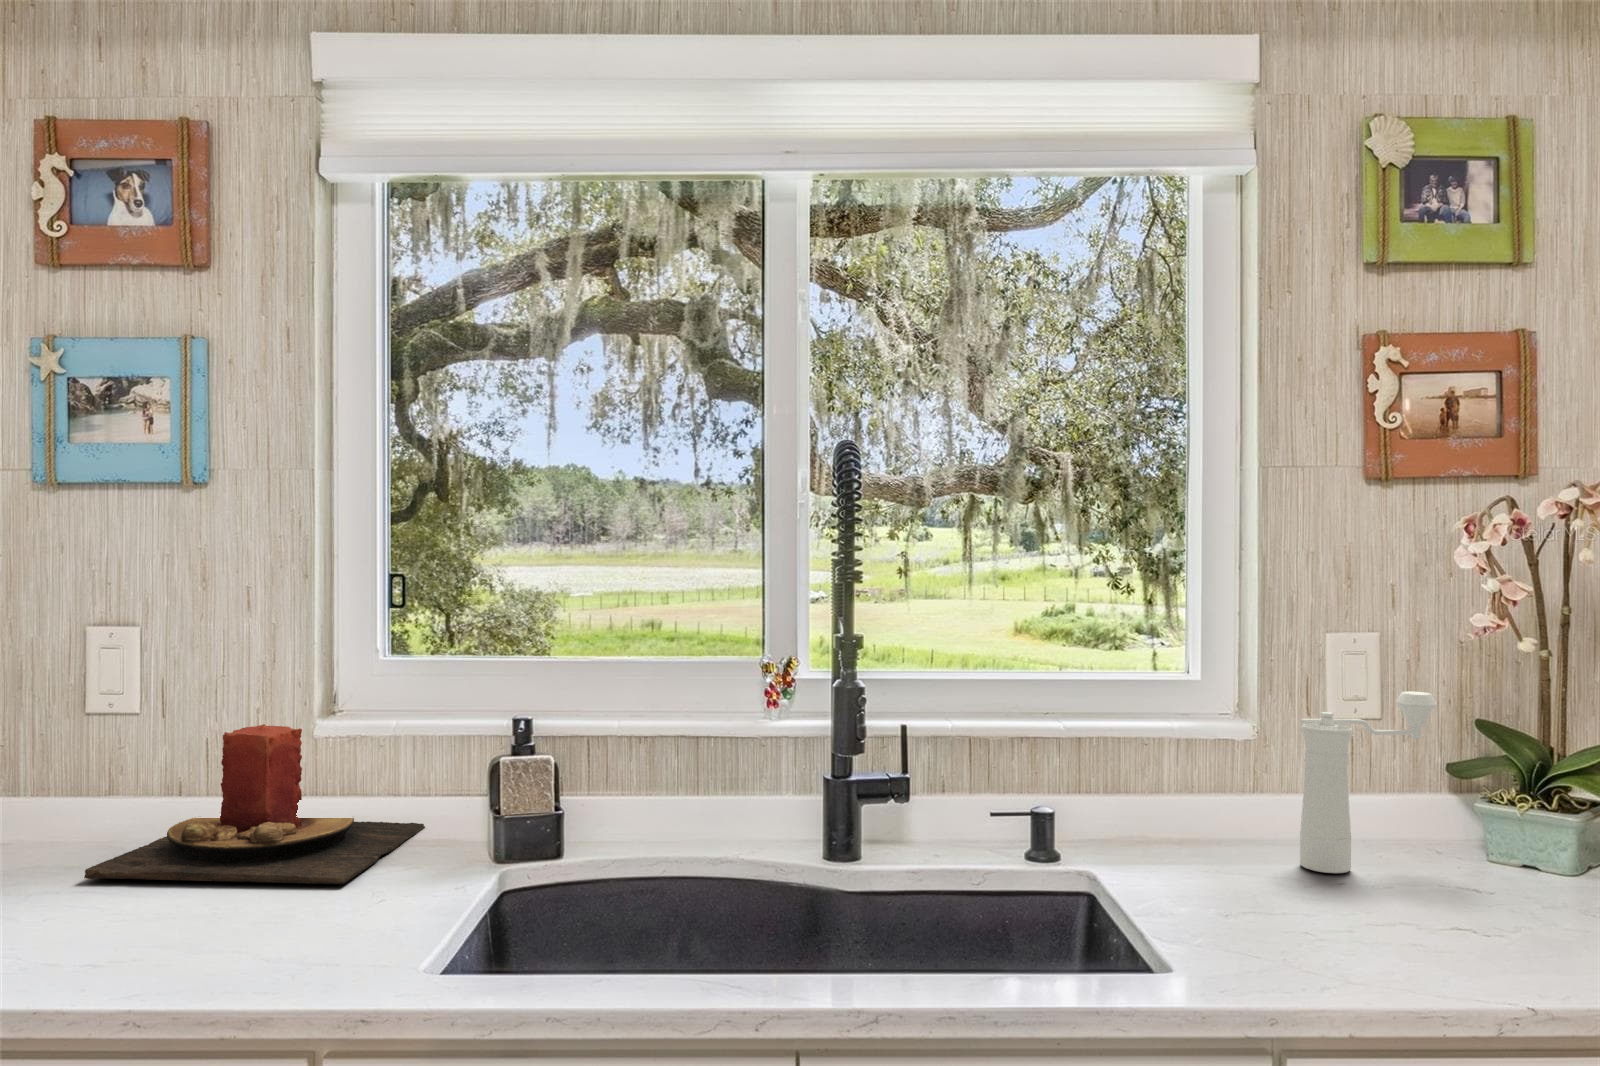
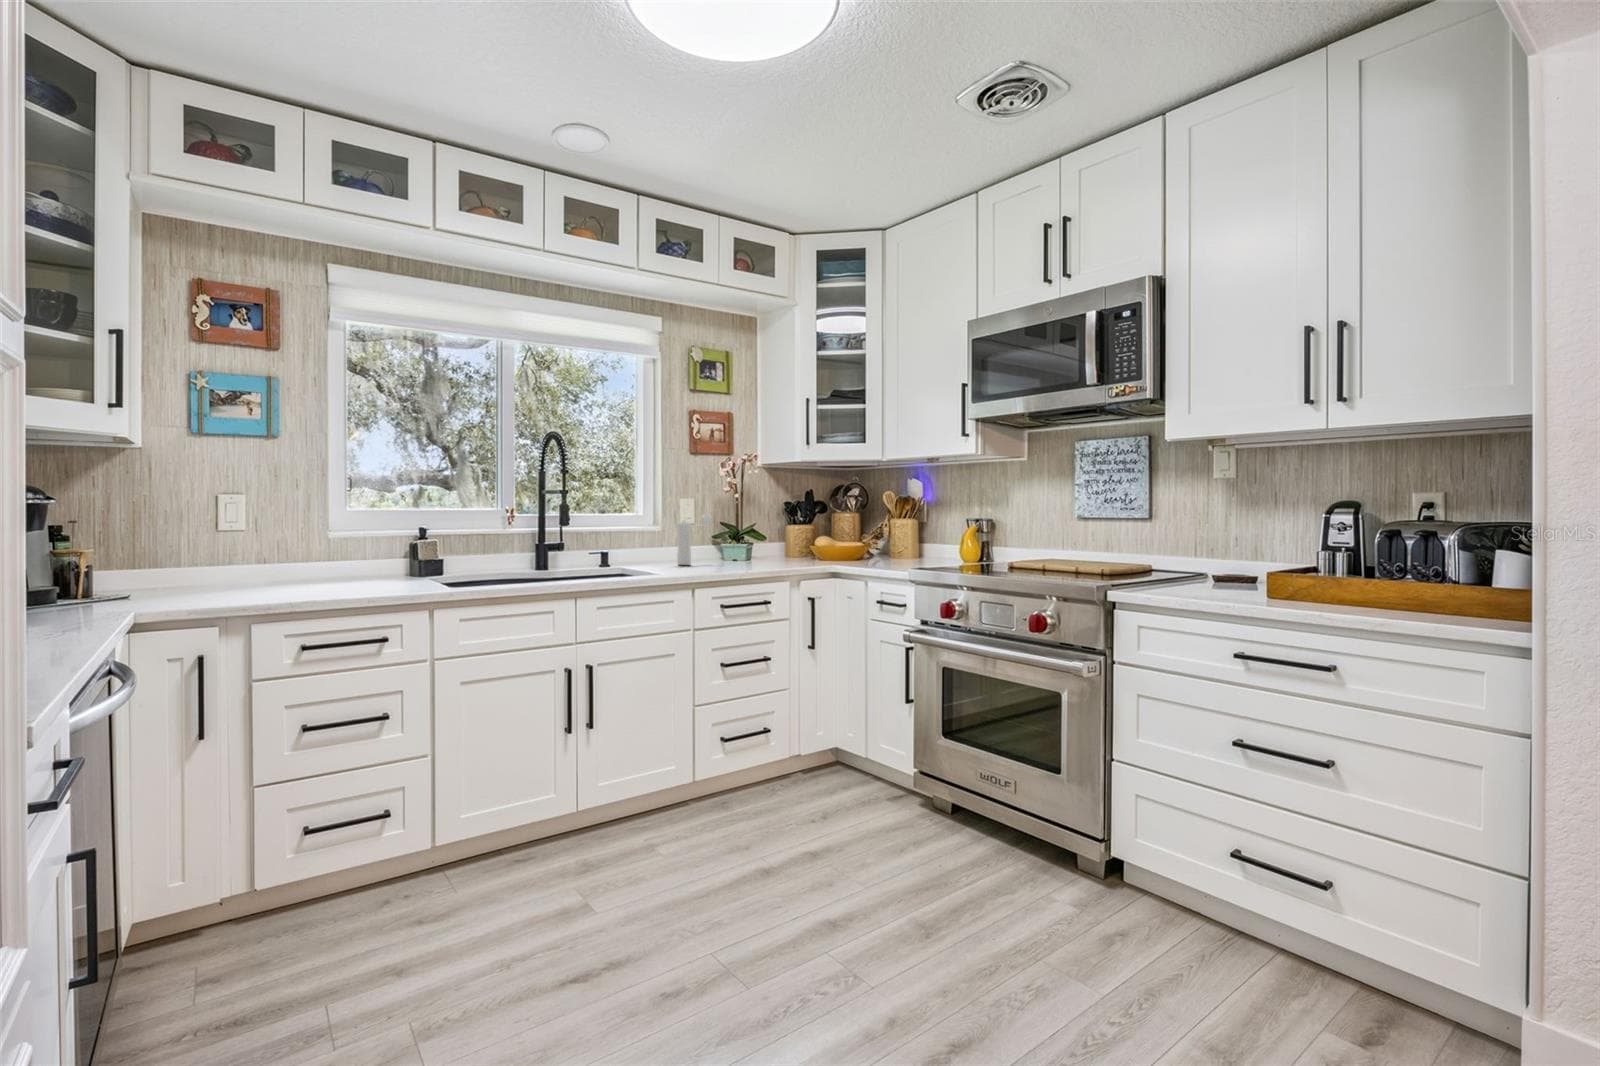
candle: present [84,724,425,884] -> none [260,533,376,586]

